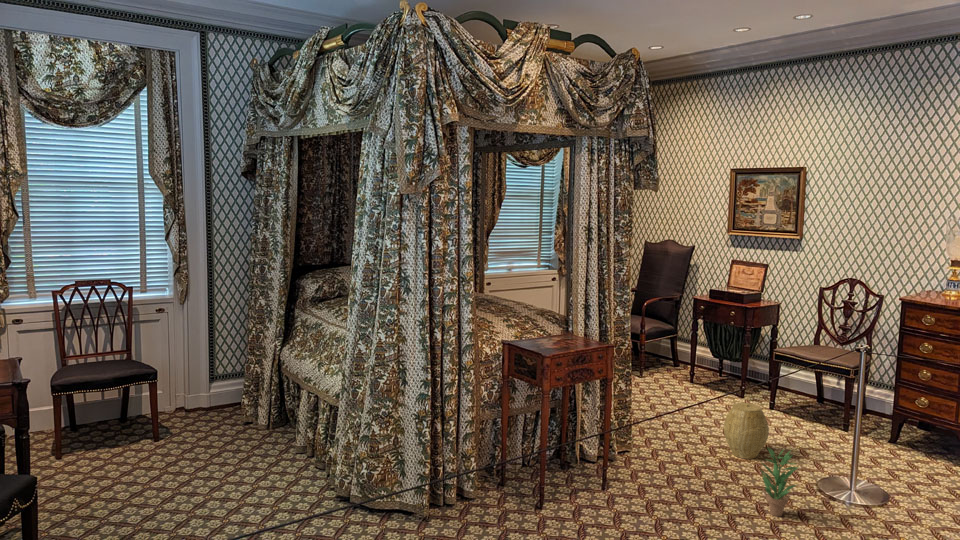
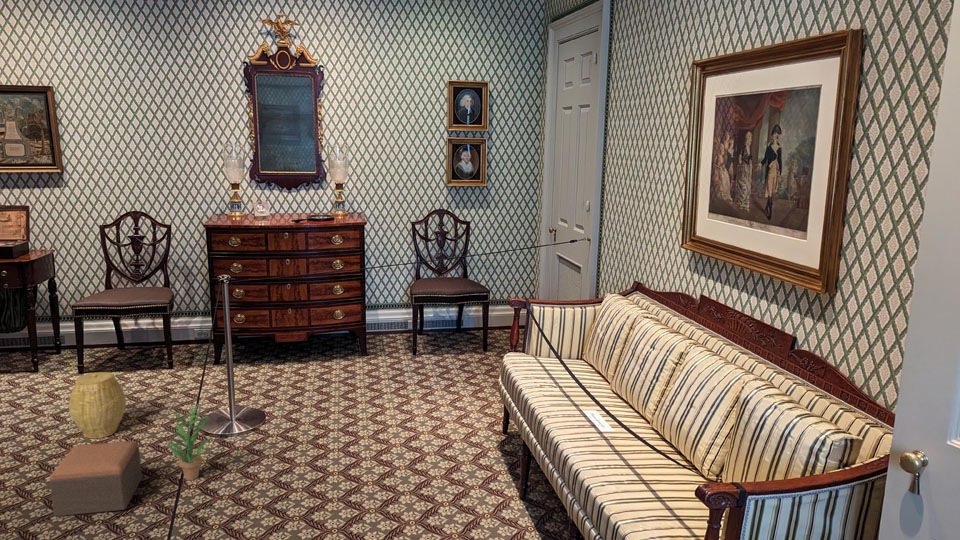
footstool: none [666,448,741,510] -> present [50,441,142,516]

